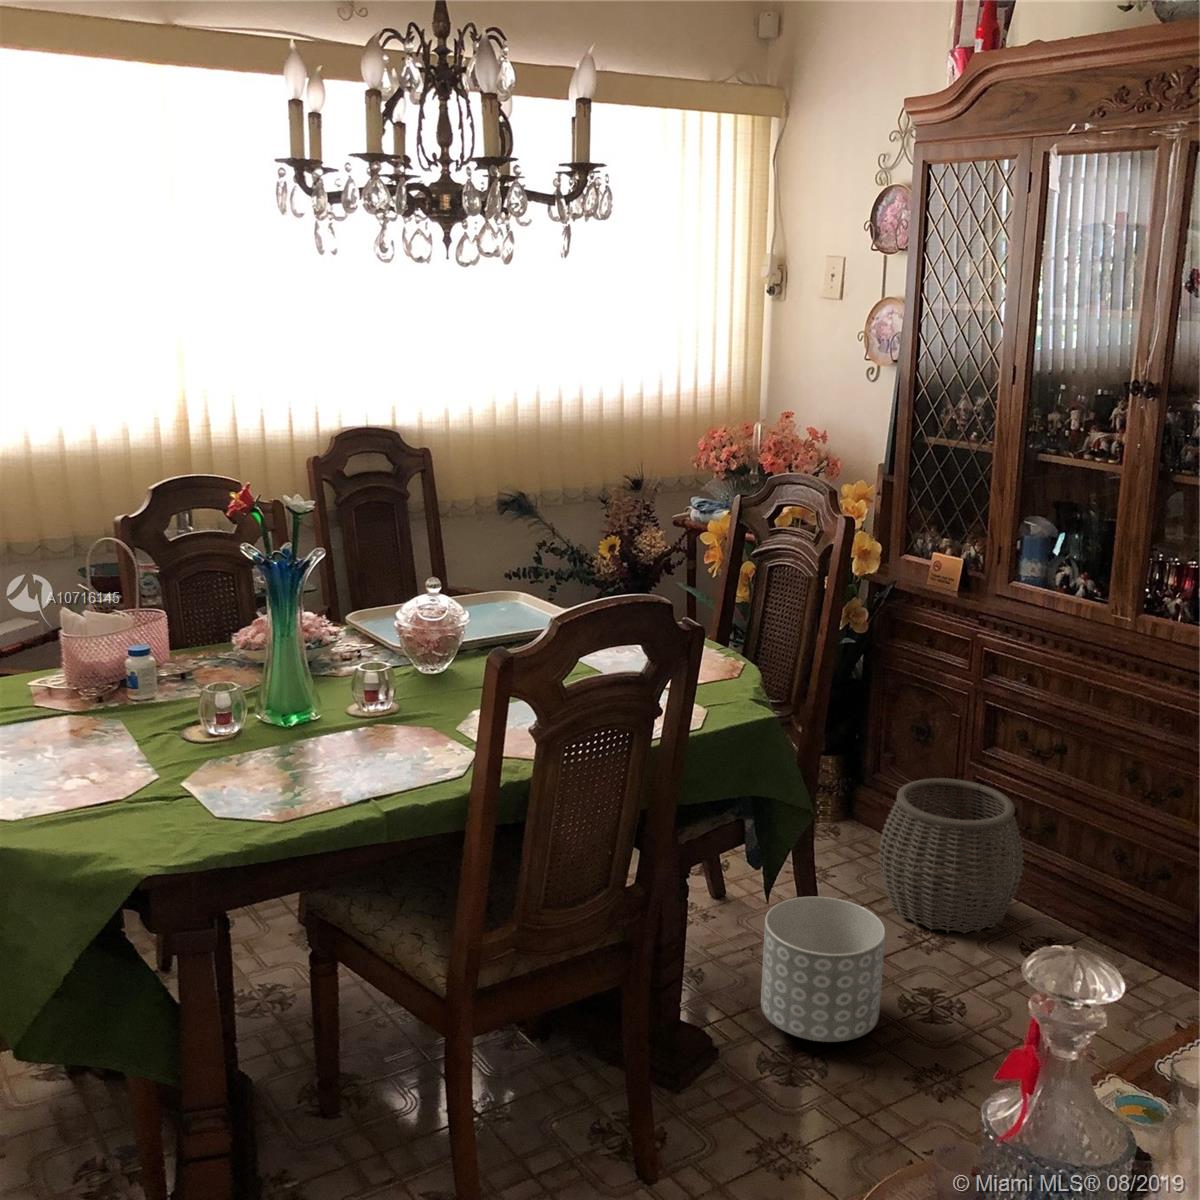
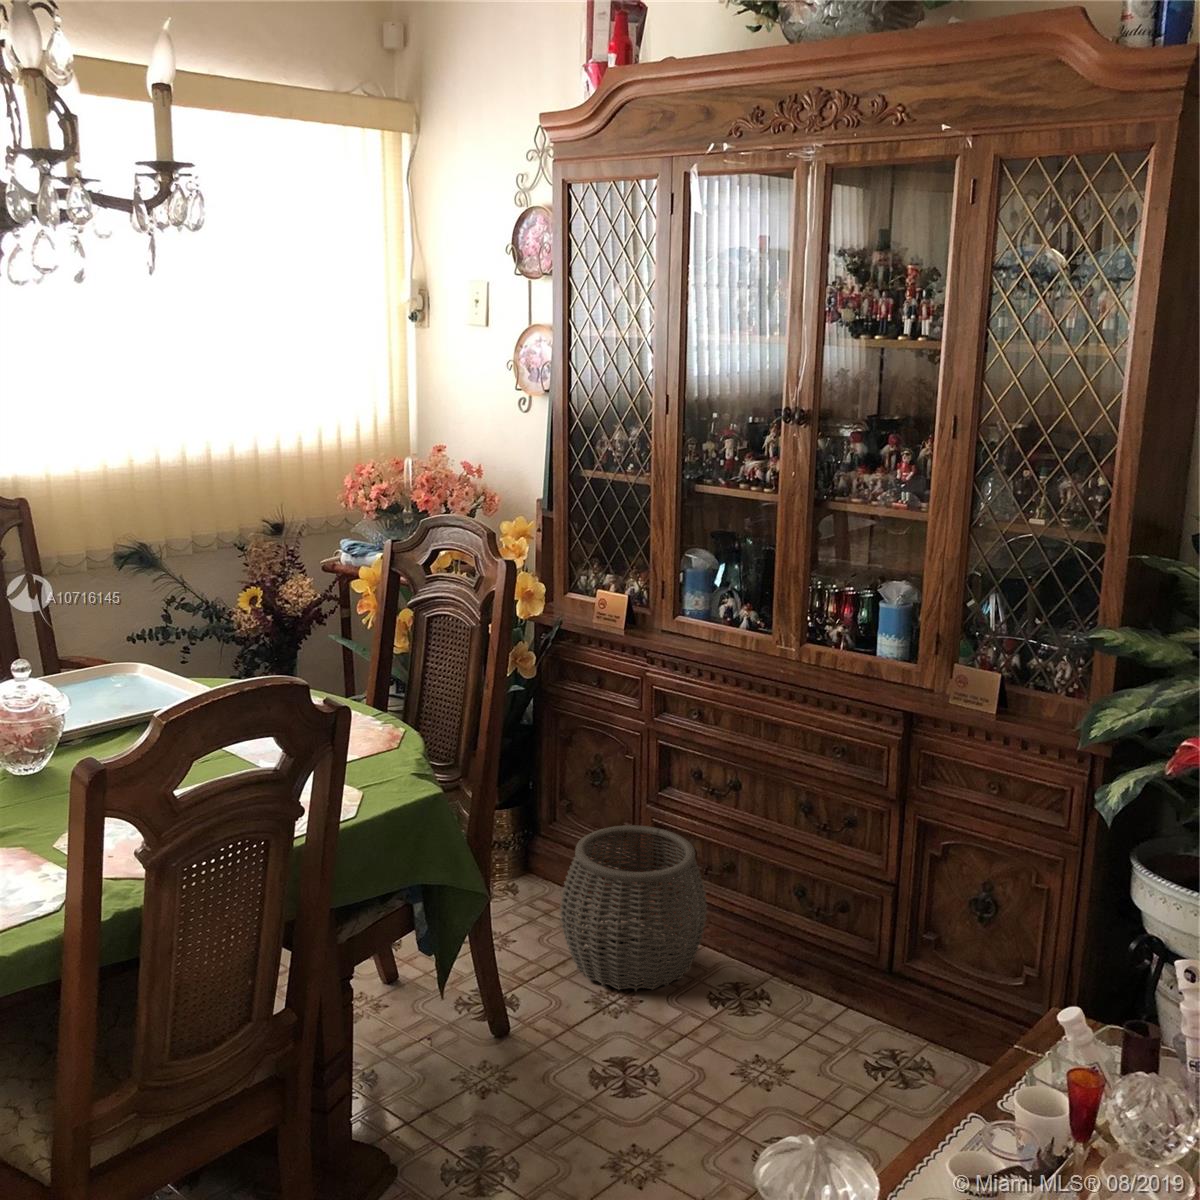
planter: present [761,896,885,1042] -> none [441,979,573,1147]

